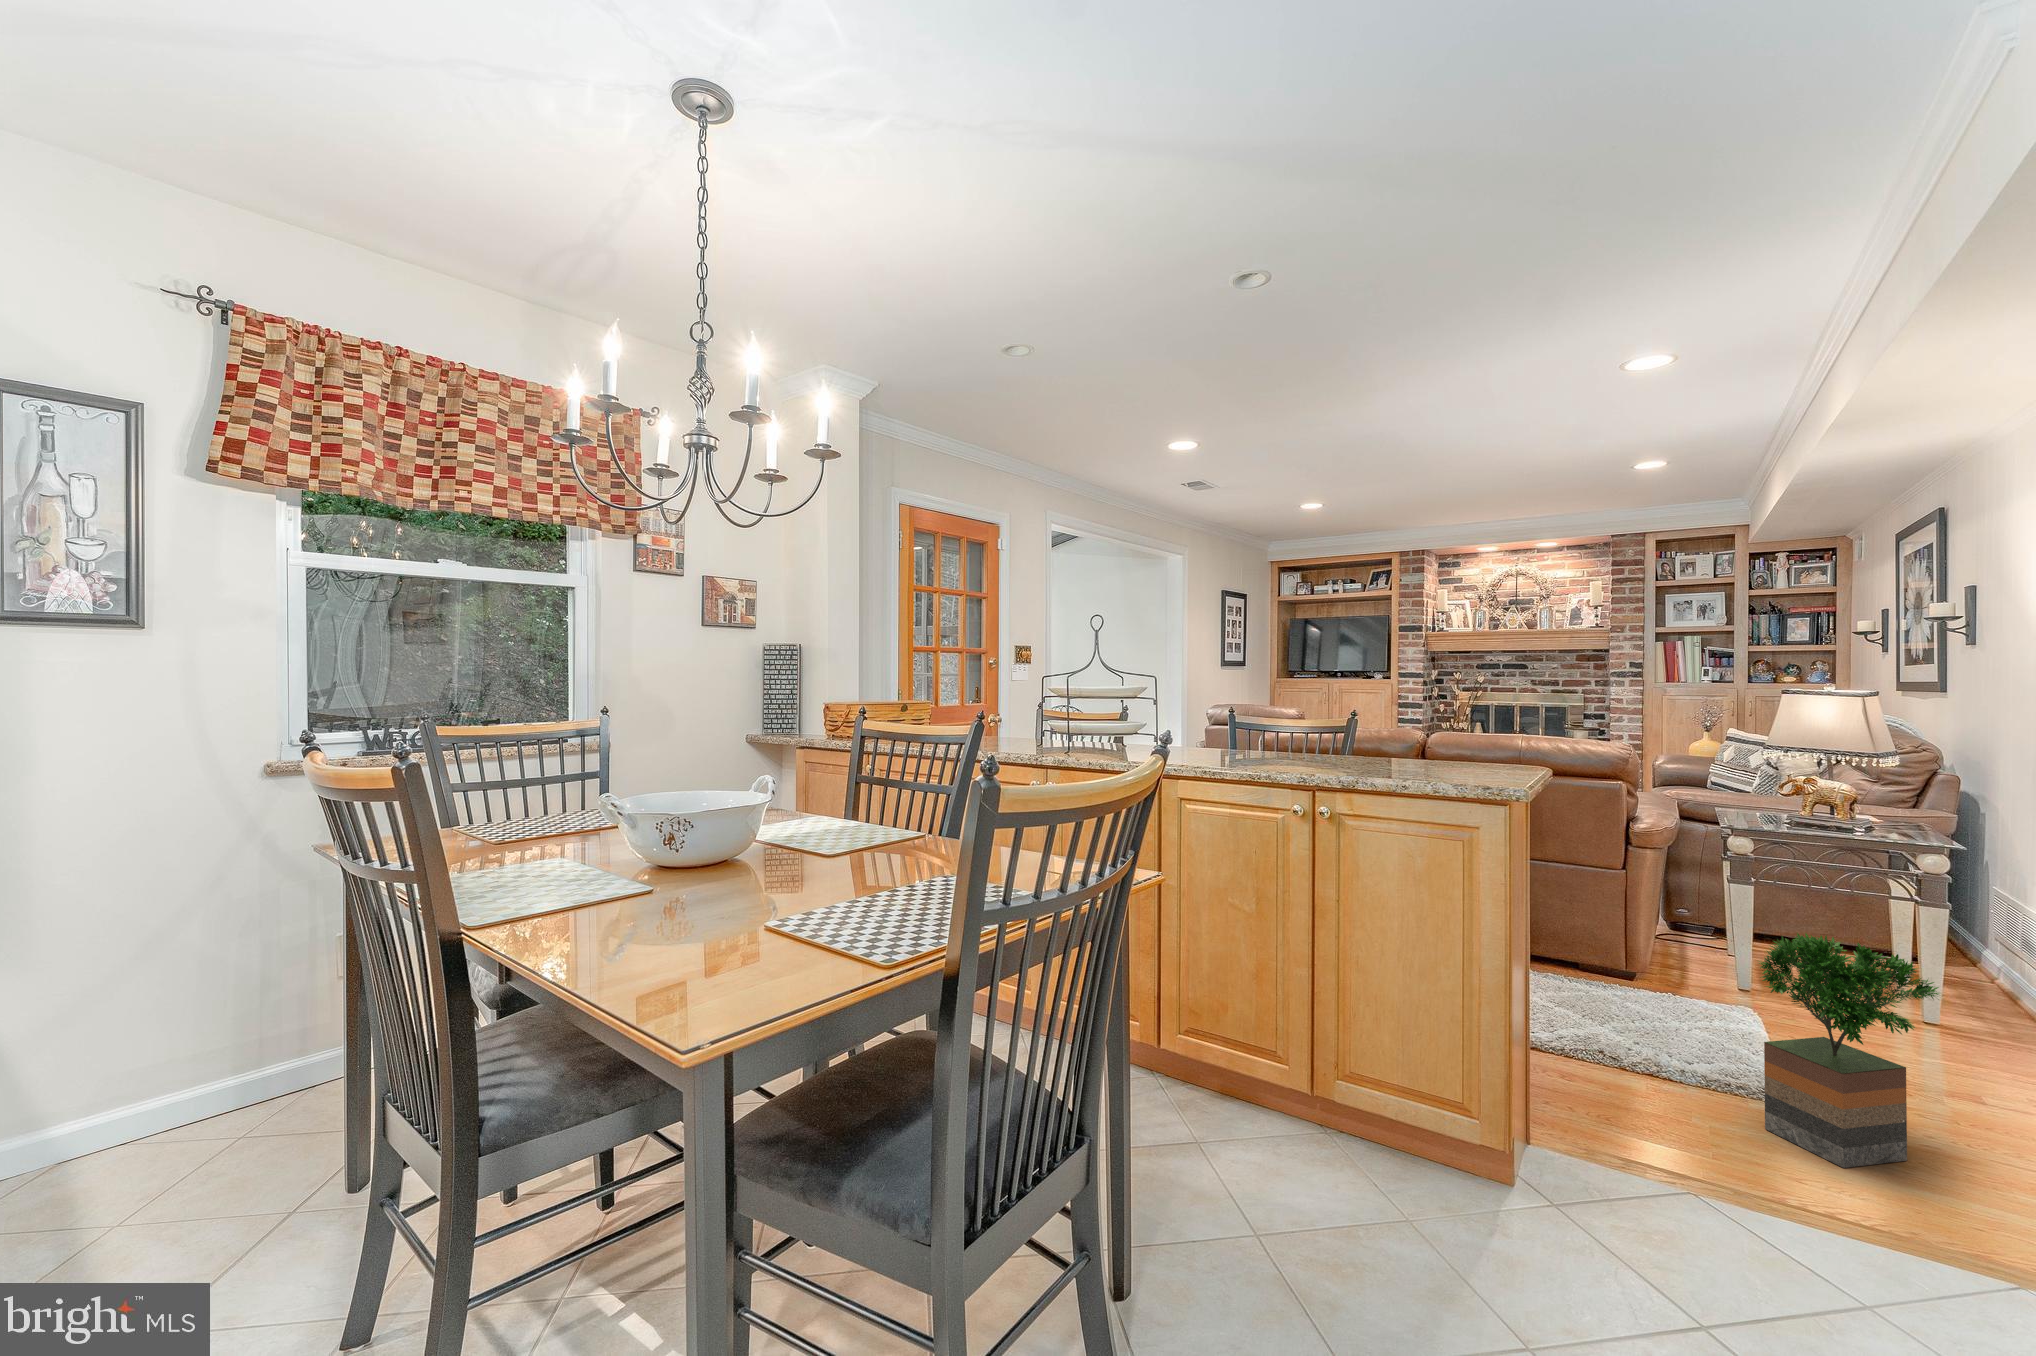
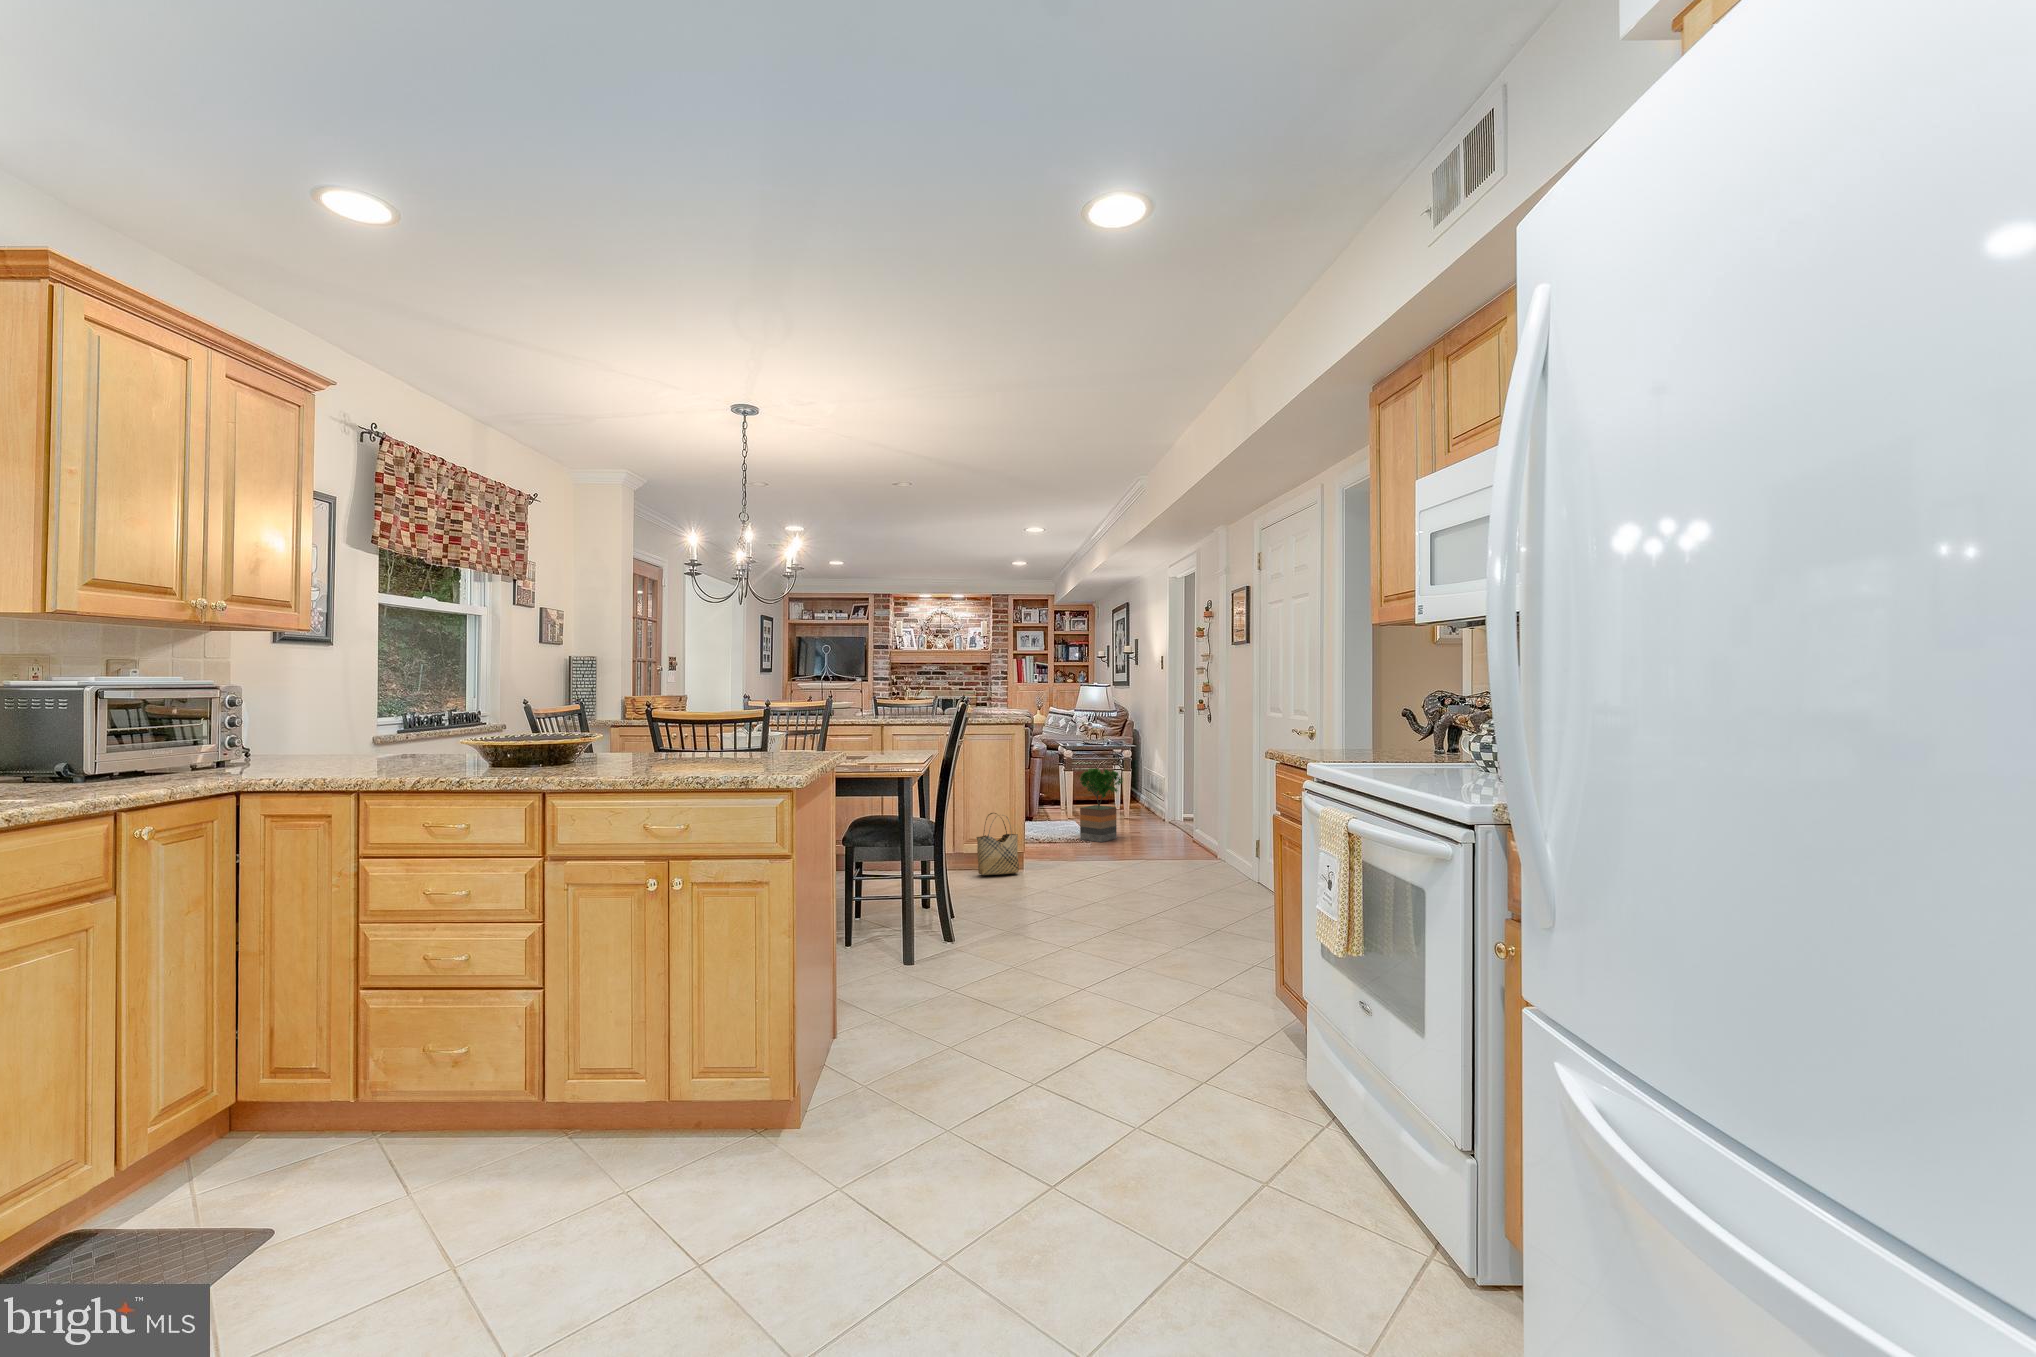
woven basket: none [1338,1075,1481,1292] -> present [976,813,1019,875]

